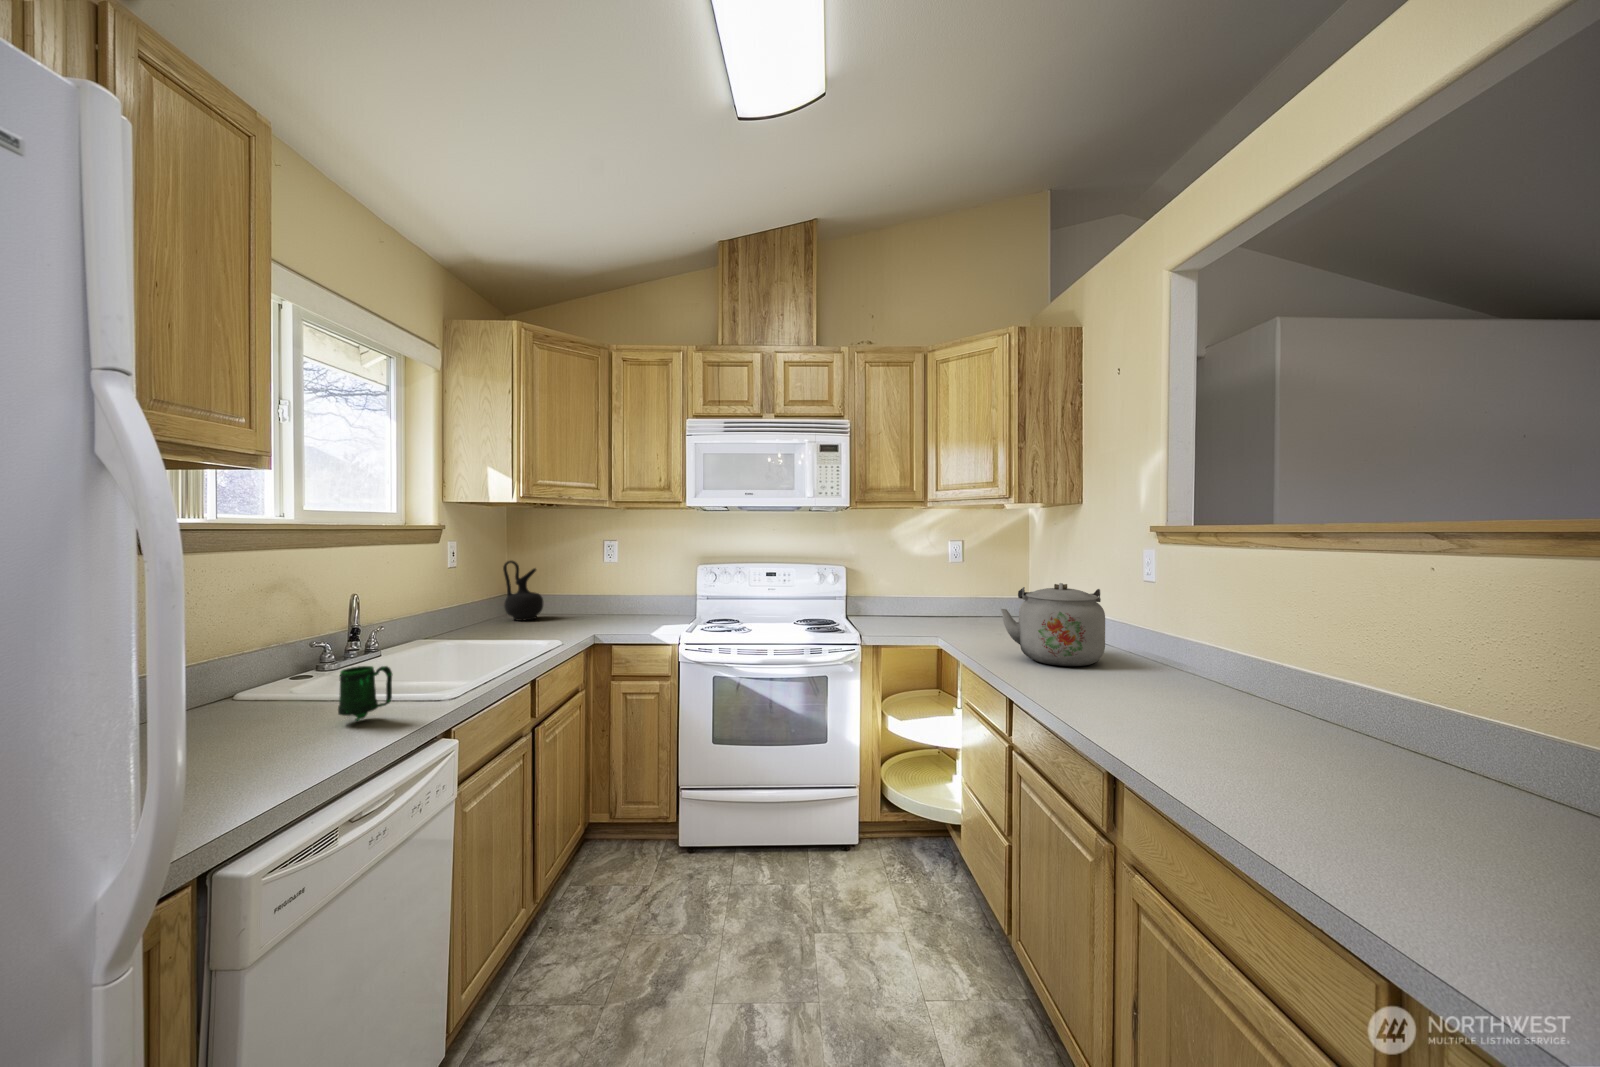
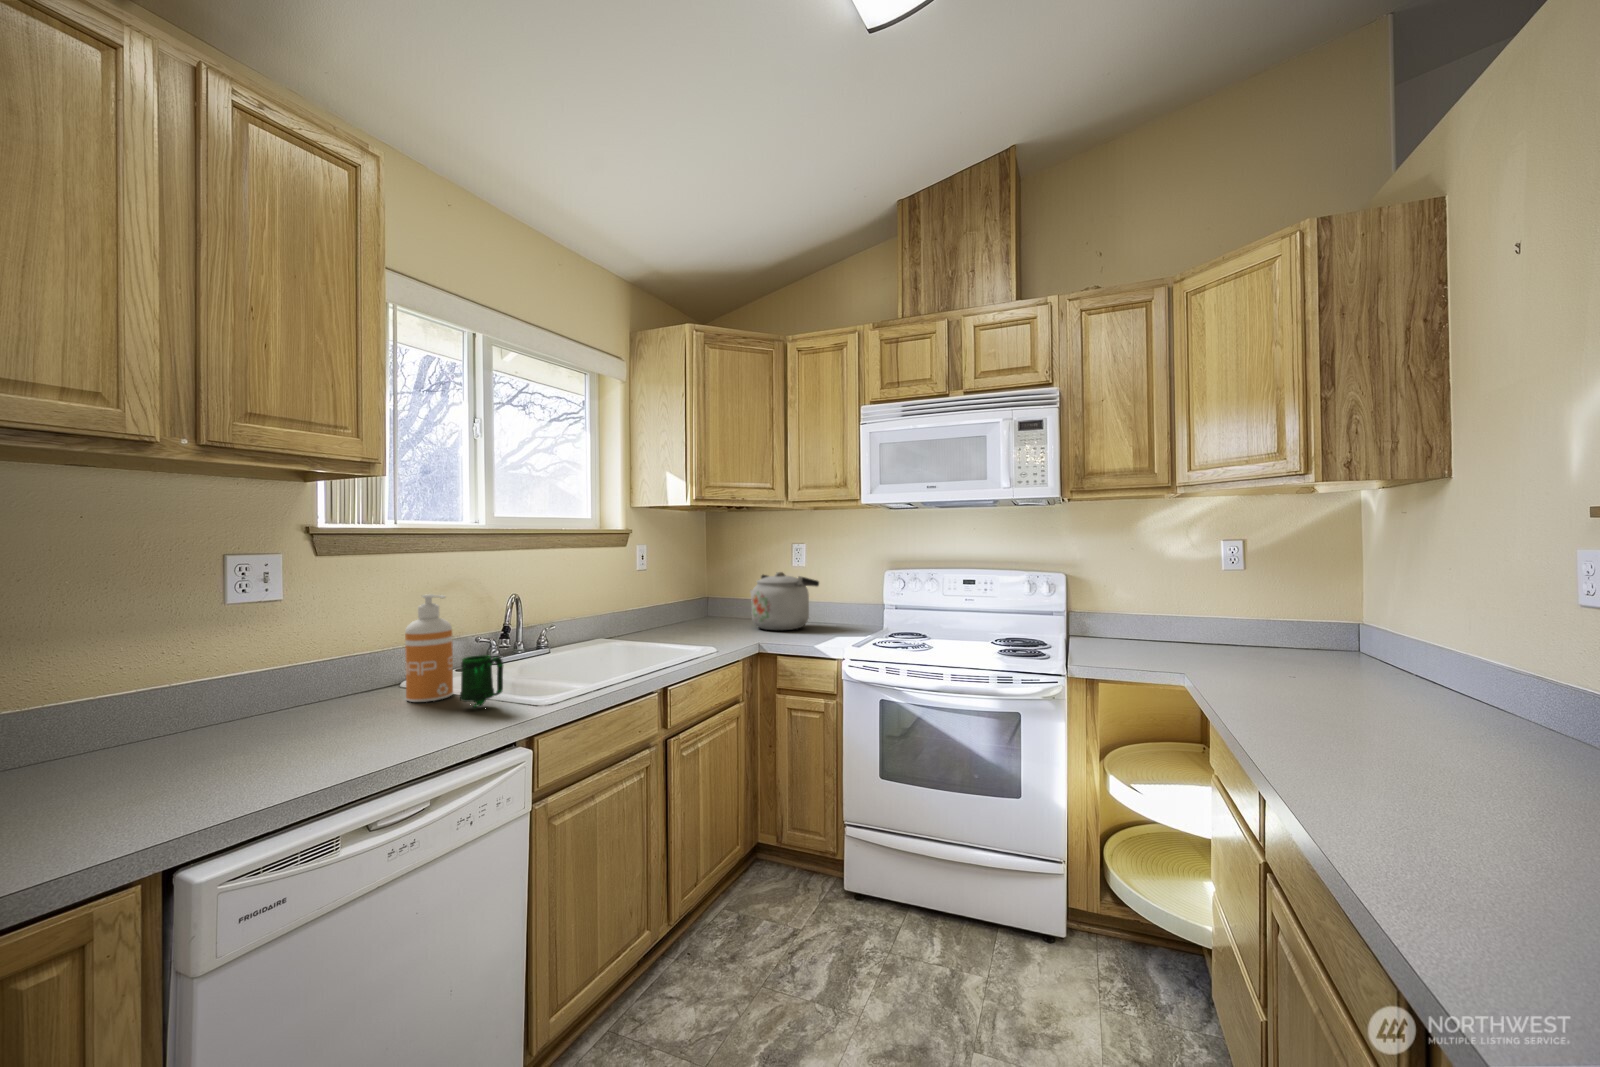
ceramic jug: present [503,561,543,621] -> none [692,563,728,623]
kettle: present [1001,583,1105,666] -> present [750,572,819,630]
soap dispenser: none [247,605,310,725] -> present [405,594,453,702]

